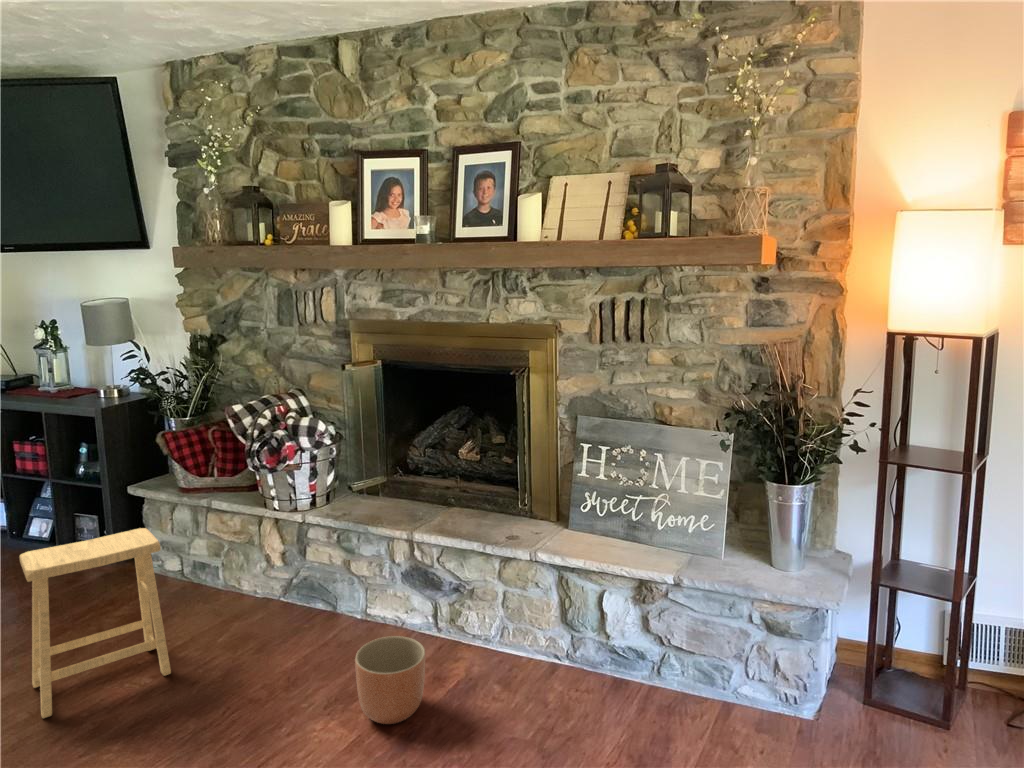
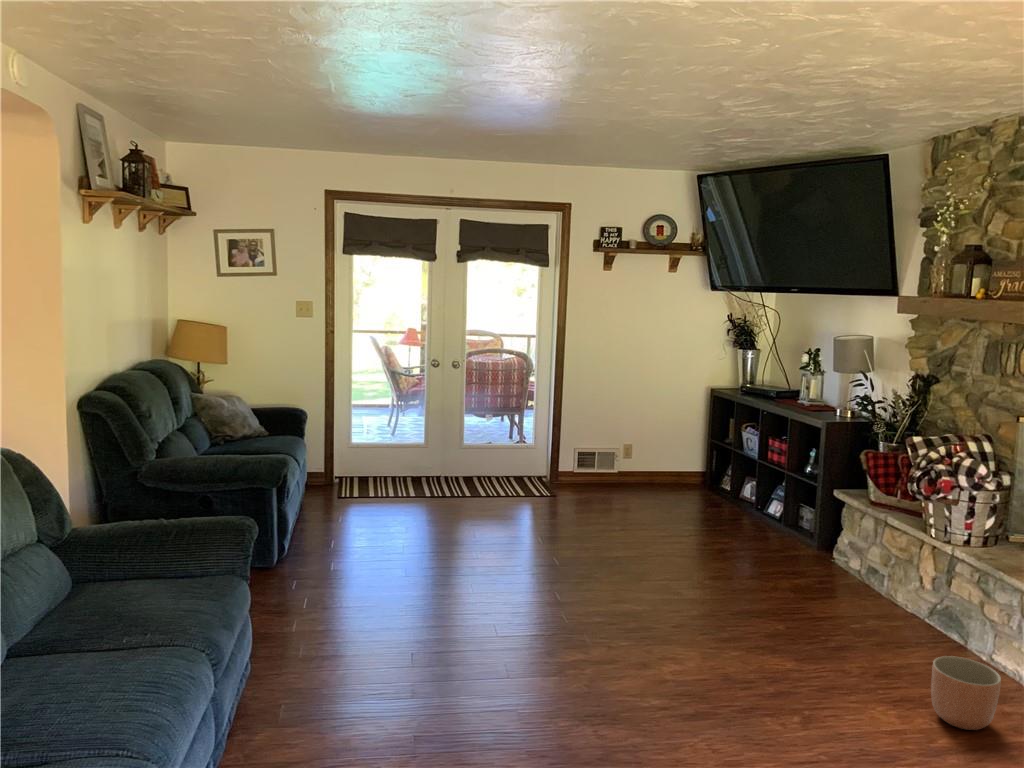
footstool: present [20,528,171,718] -> none [736,506,825,625]

